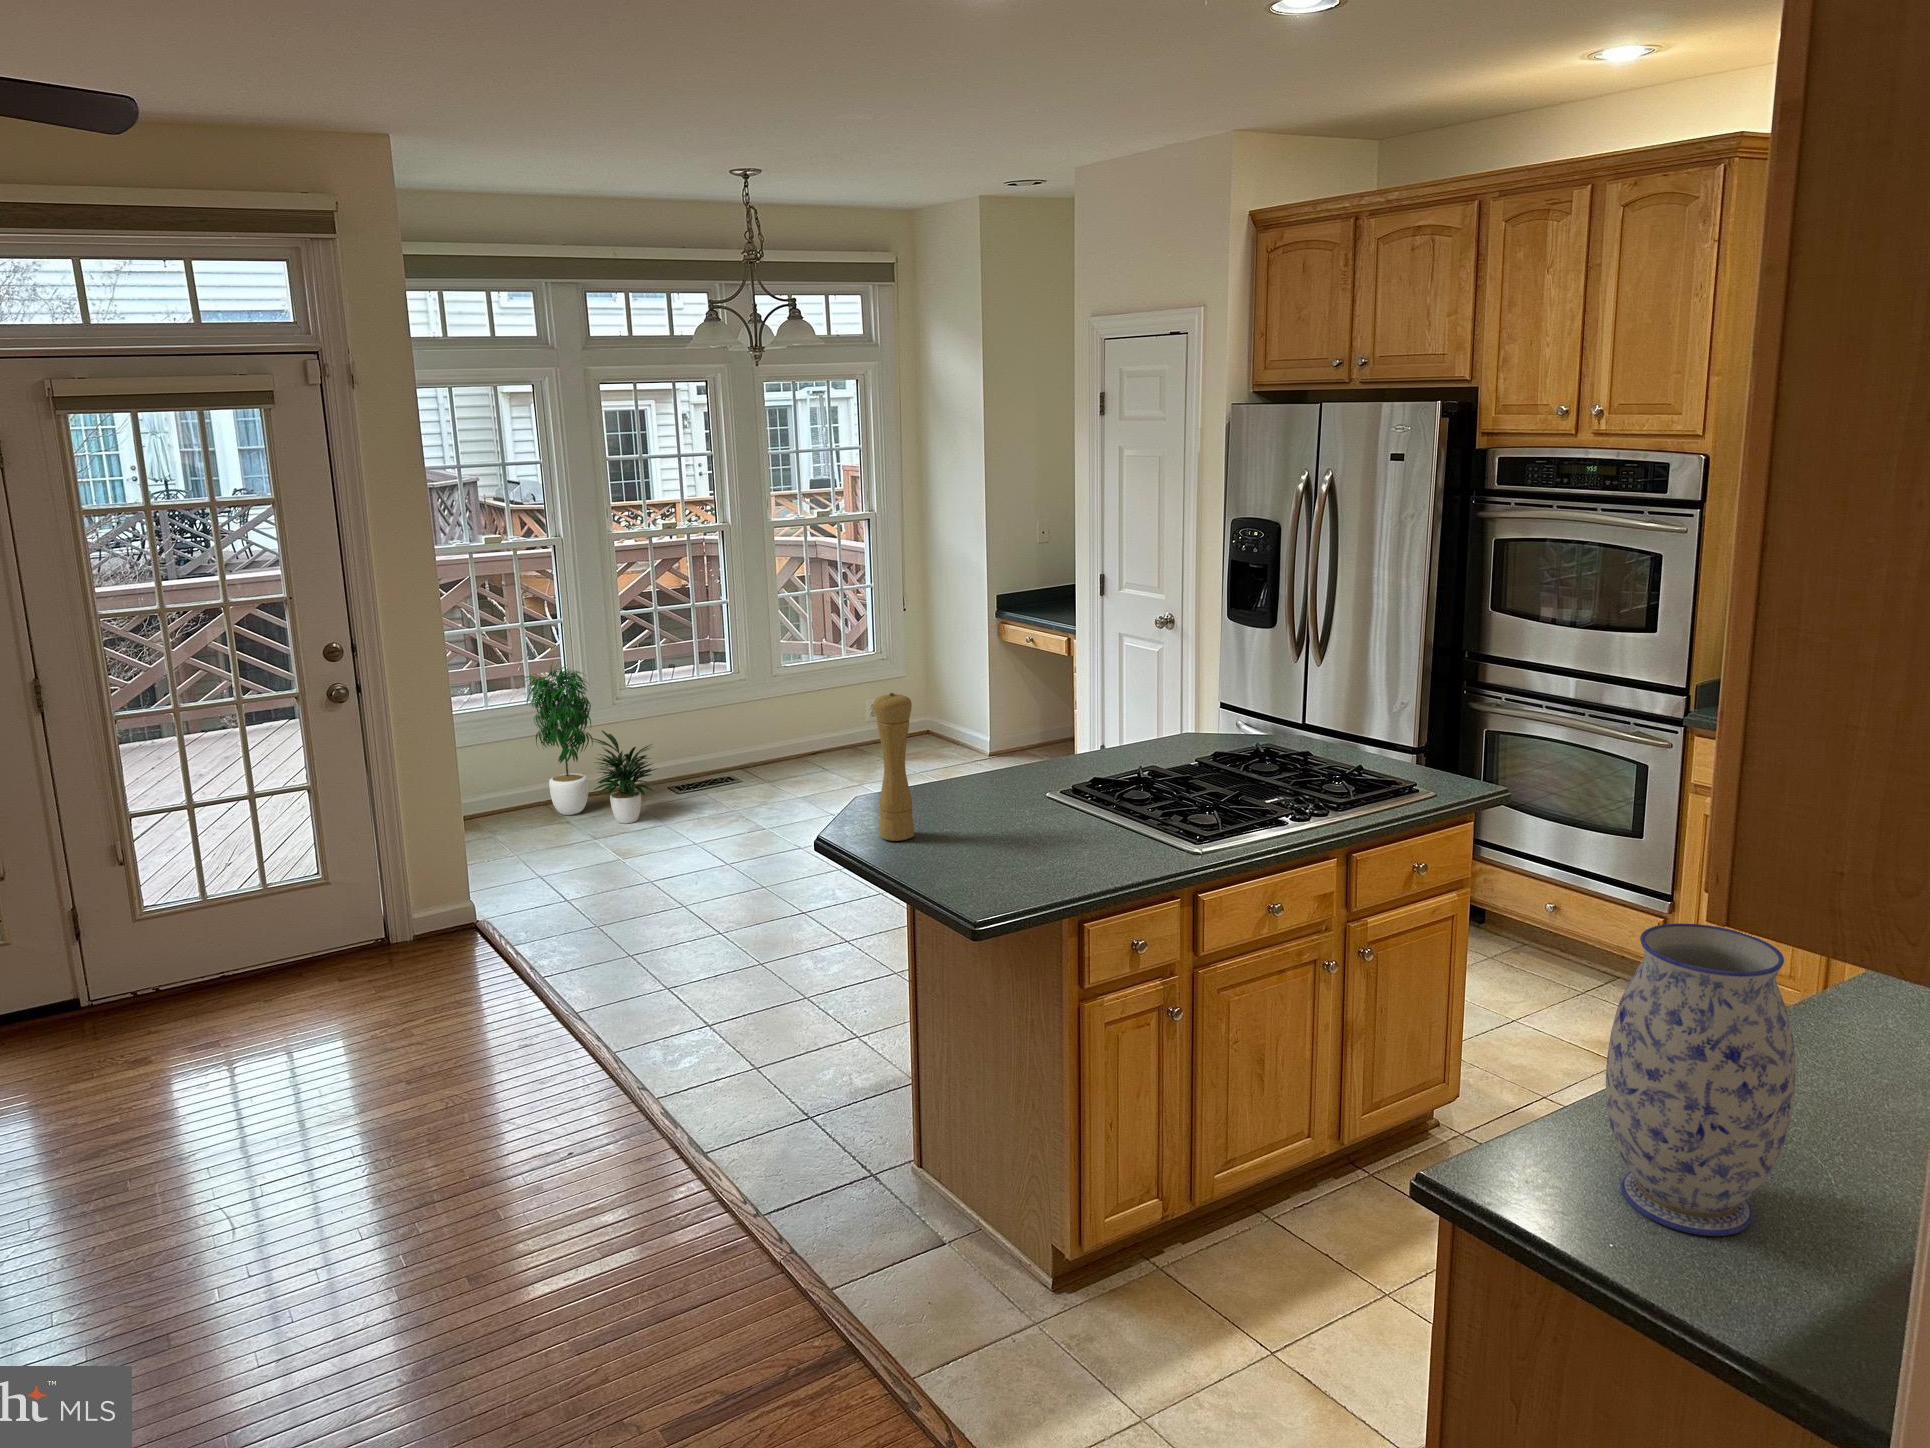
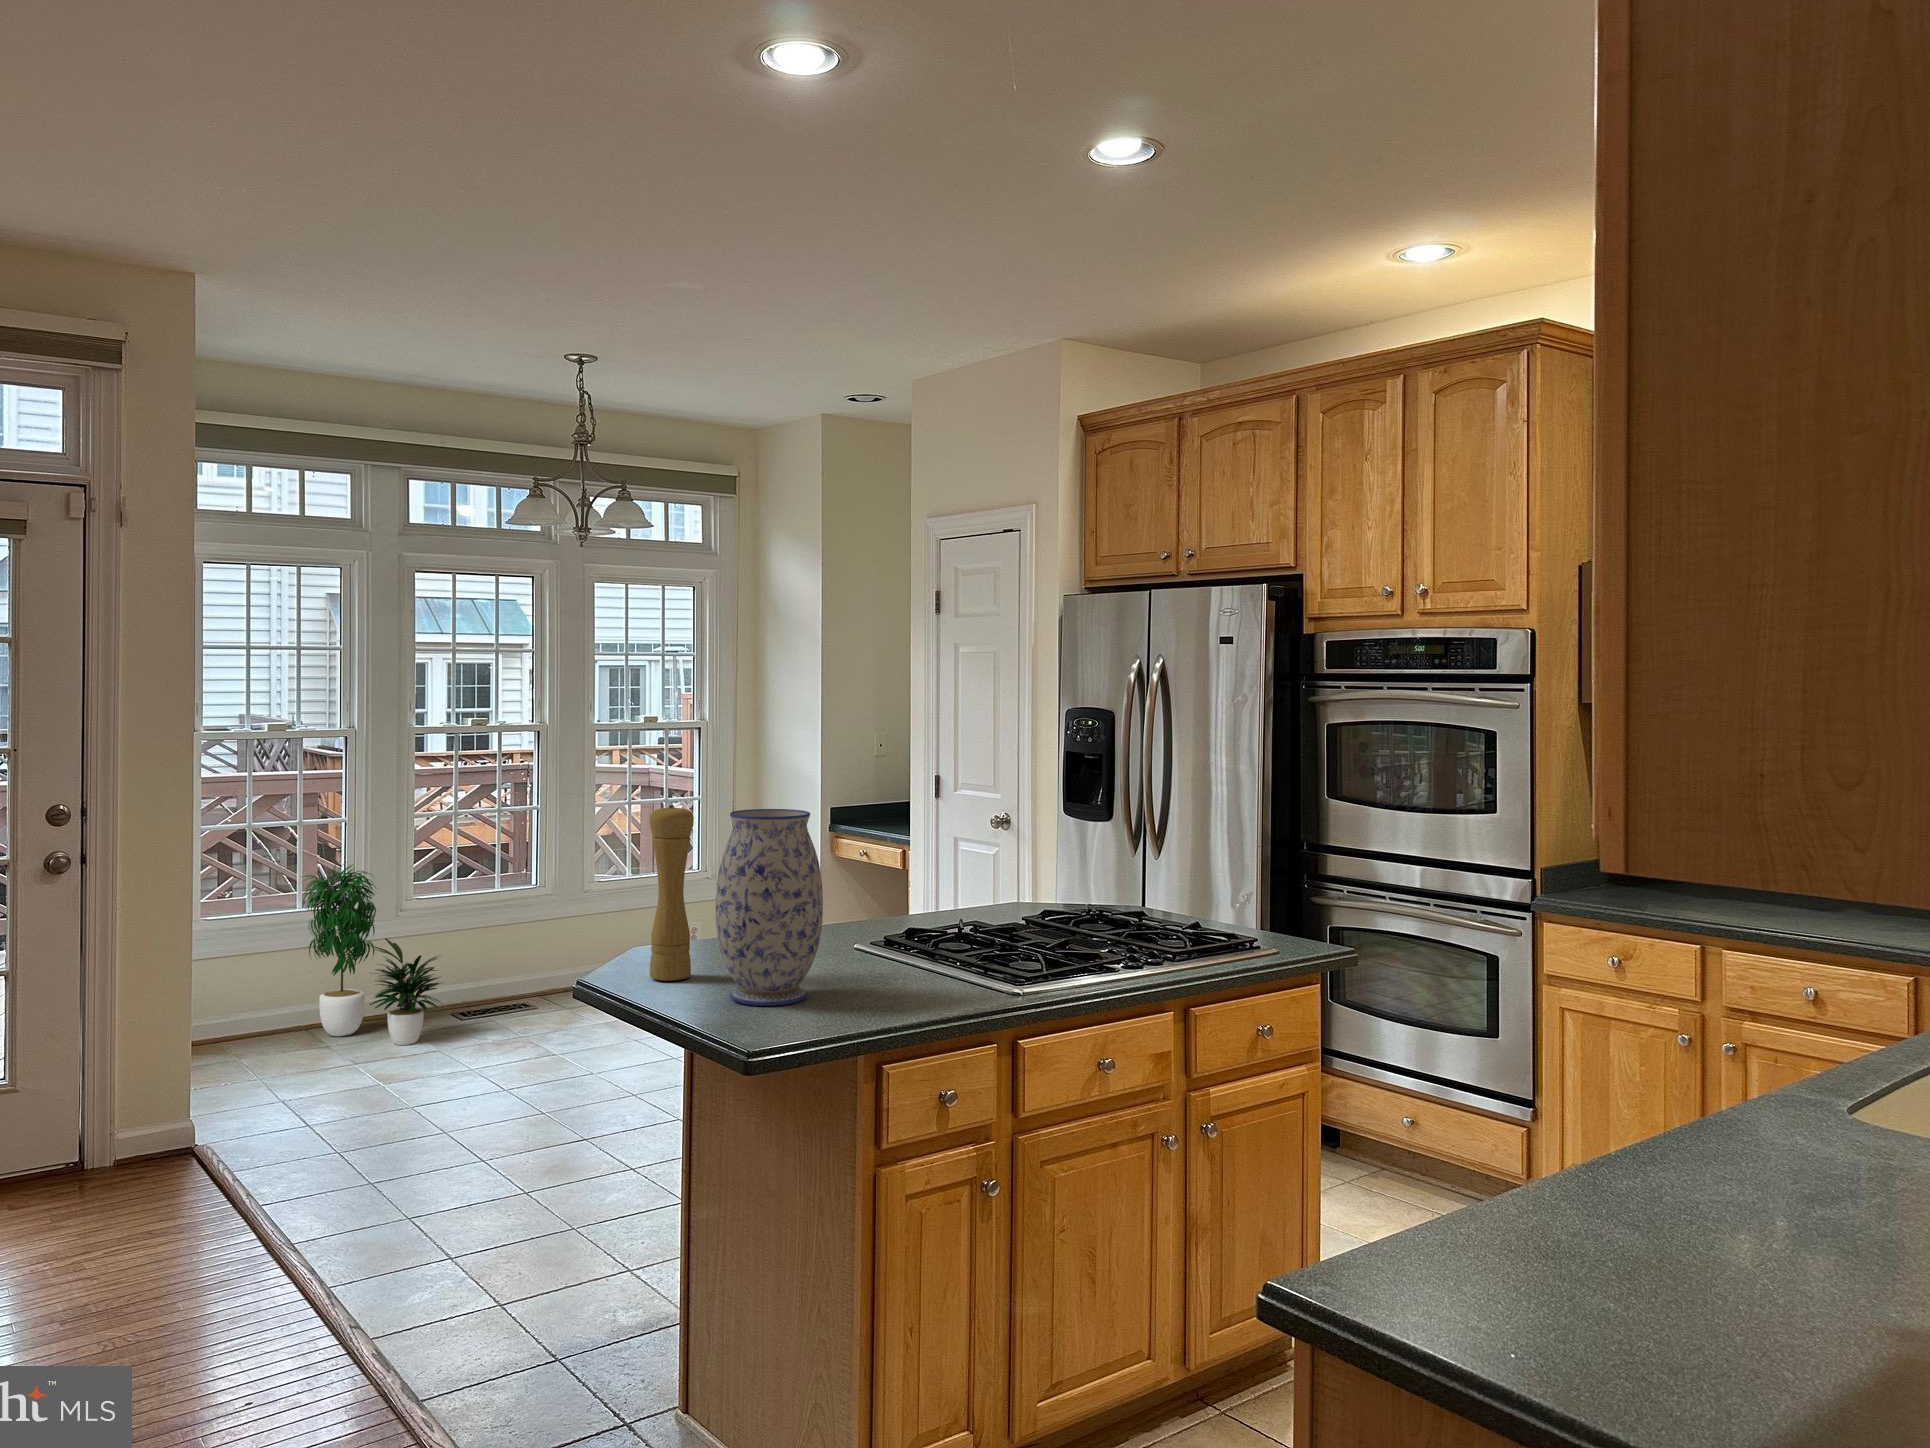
vase: present [1606,923,1795,1236] -> present [716,809,823,1006]

